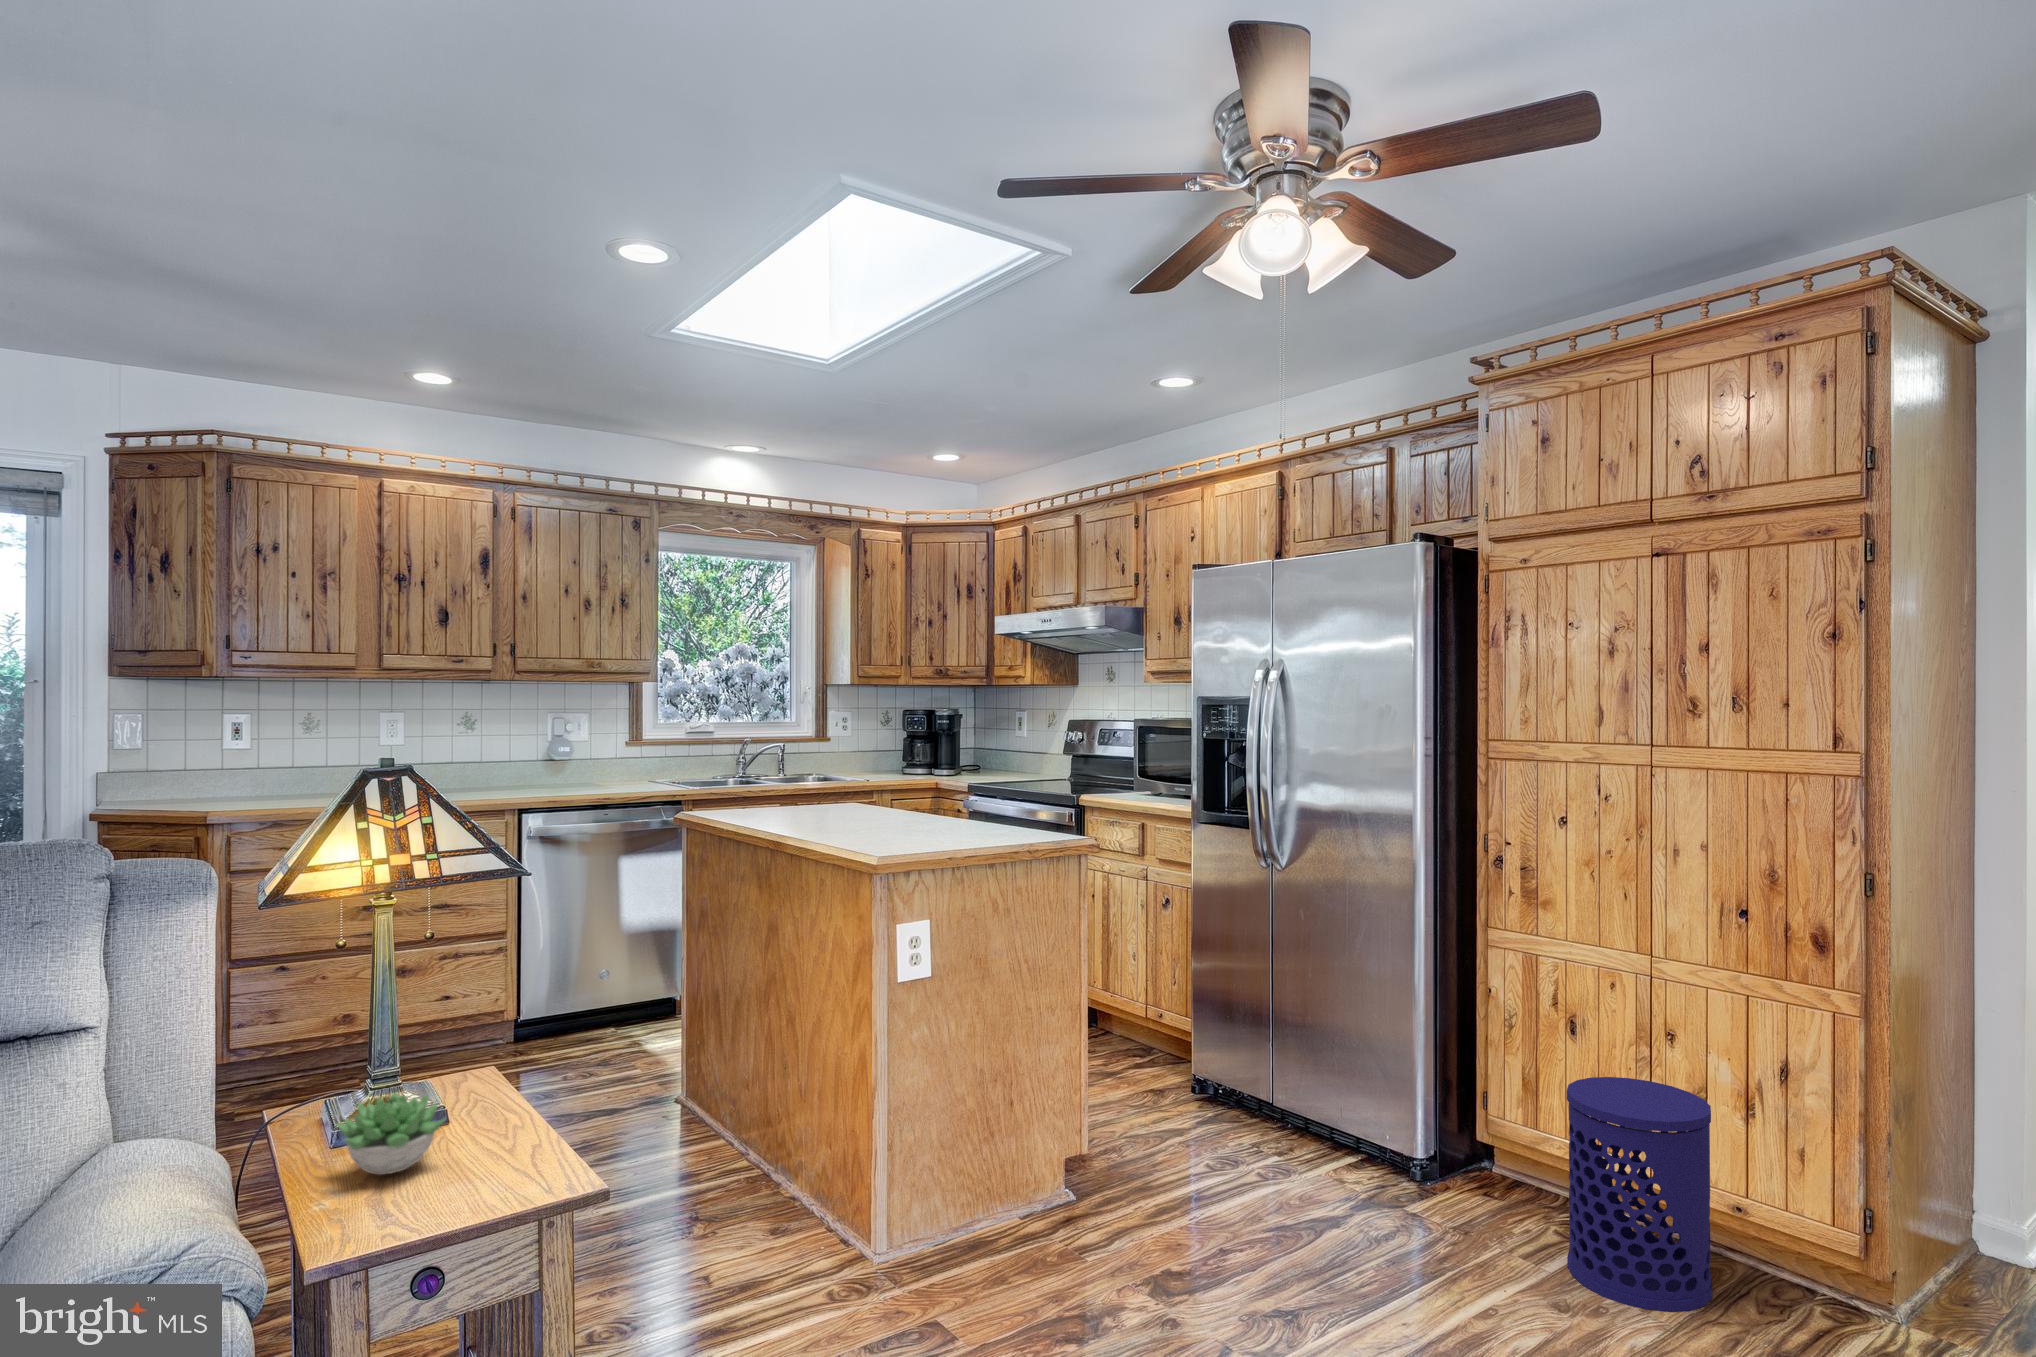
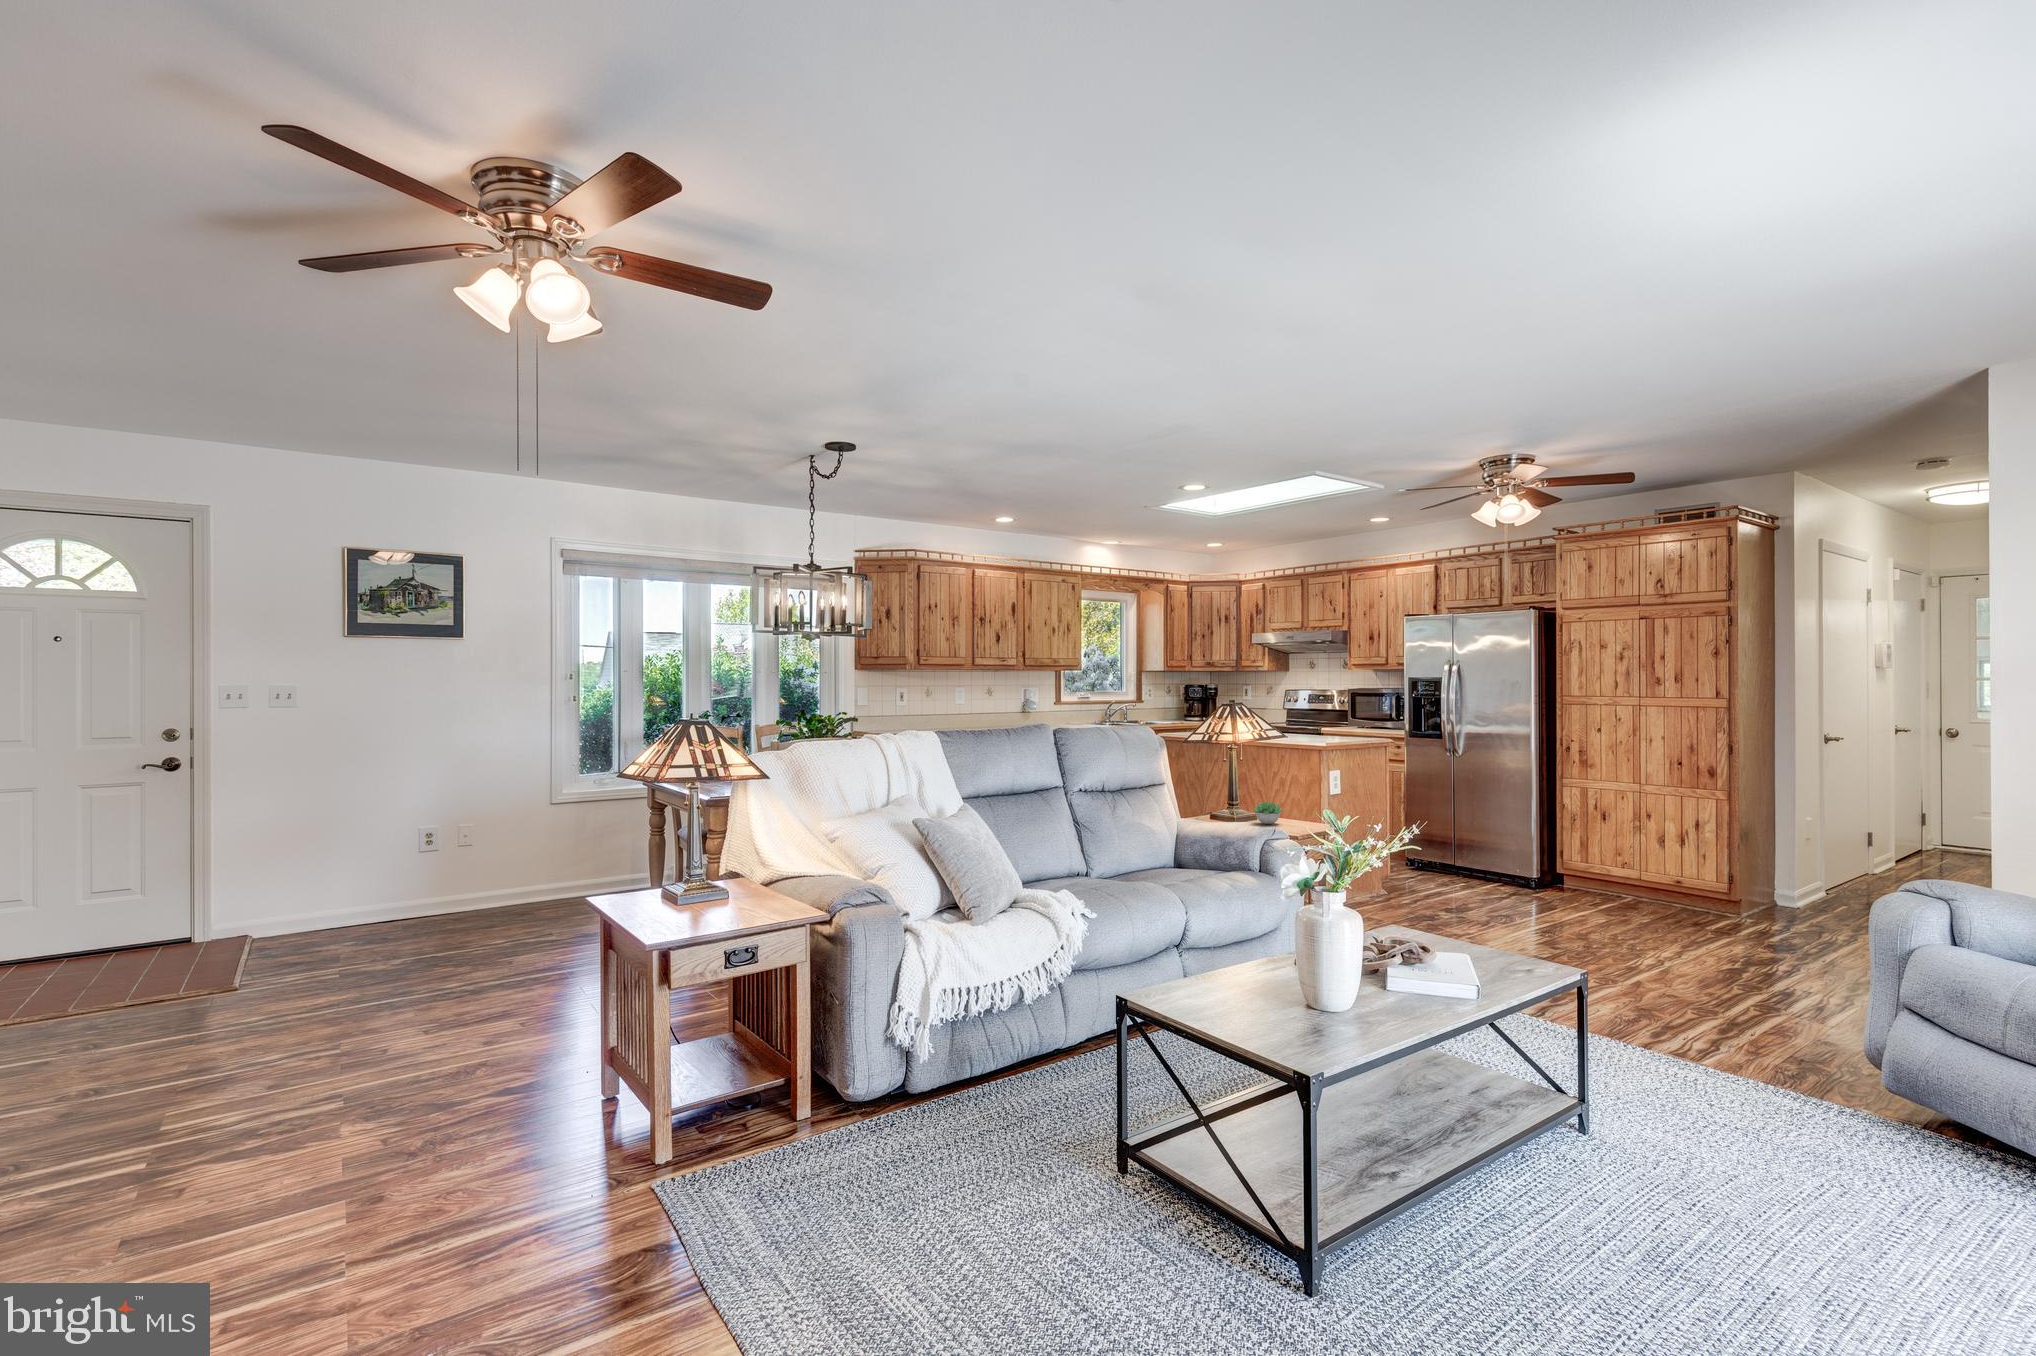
waste bin: present [1567,1077,1712,1312] -> none [1607,834,1668,915]

